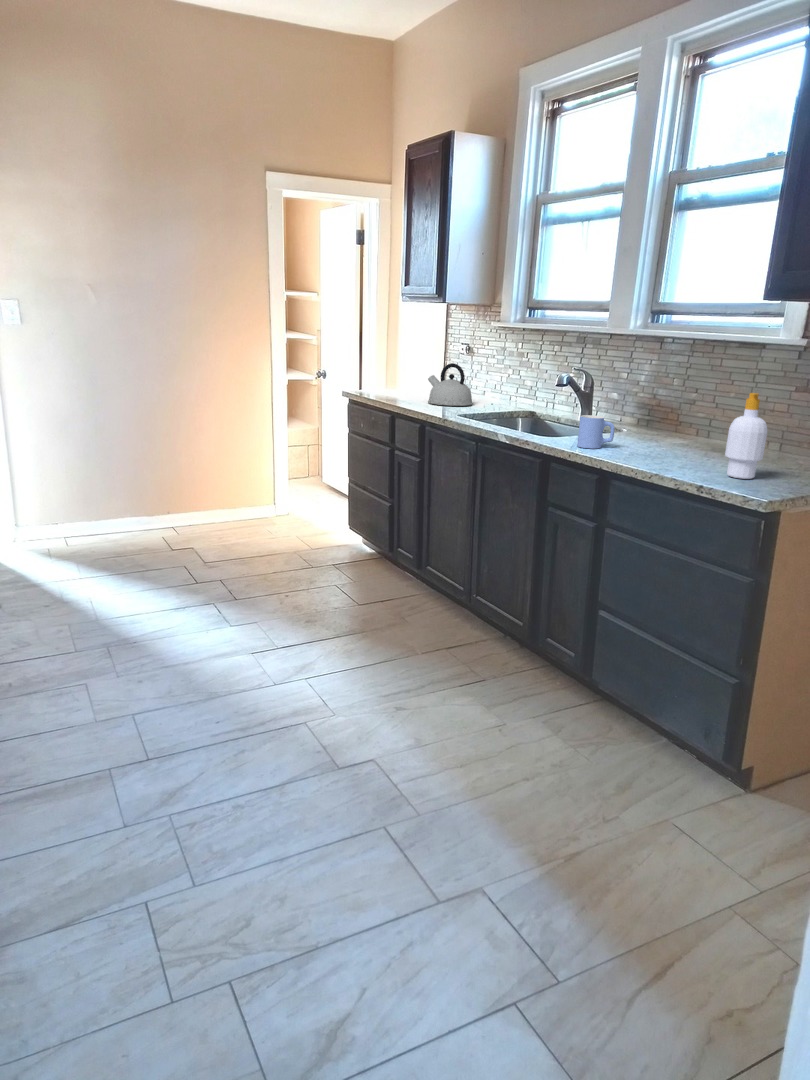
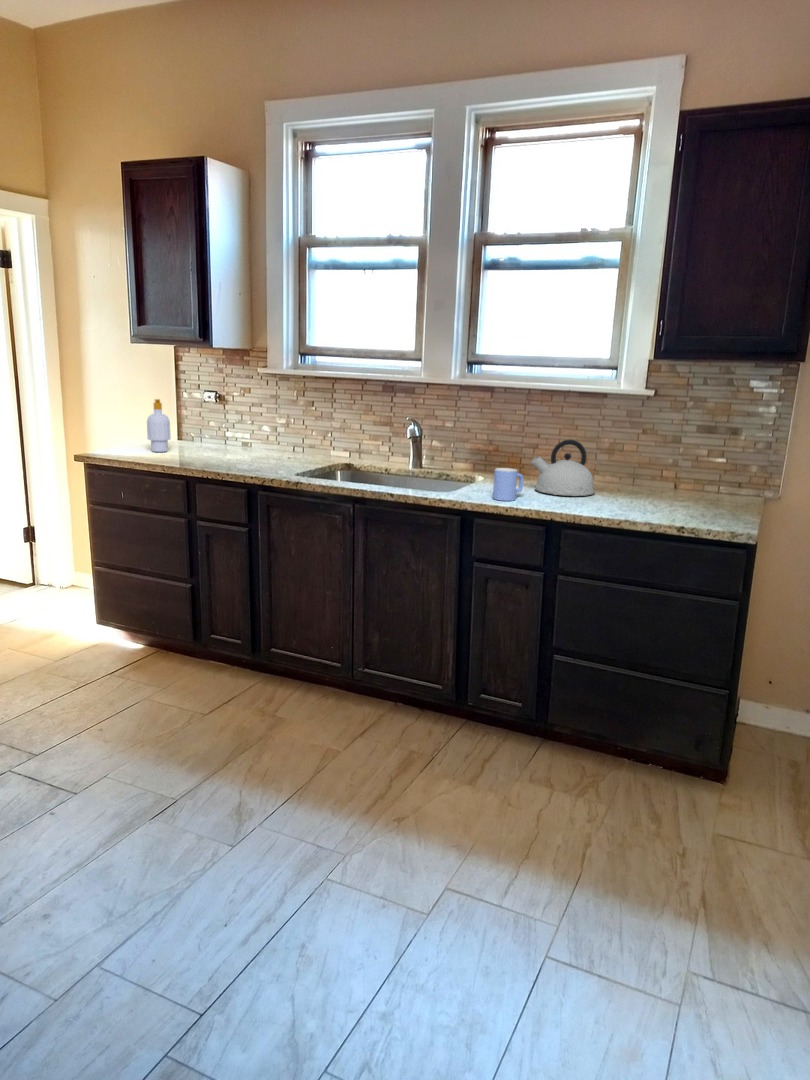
kettle: present [428,363,473,406] -> present [532,440,595,496]
soap bottle: present [725,393,767,479] -> present [147,399,170,452]

